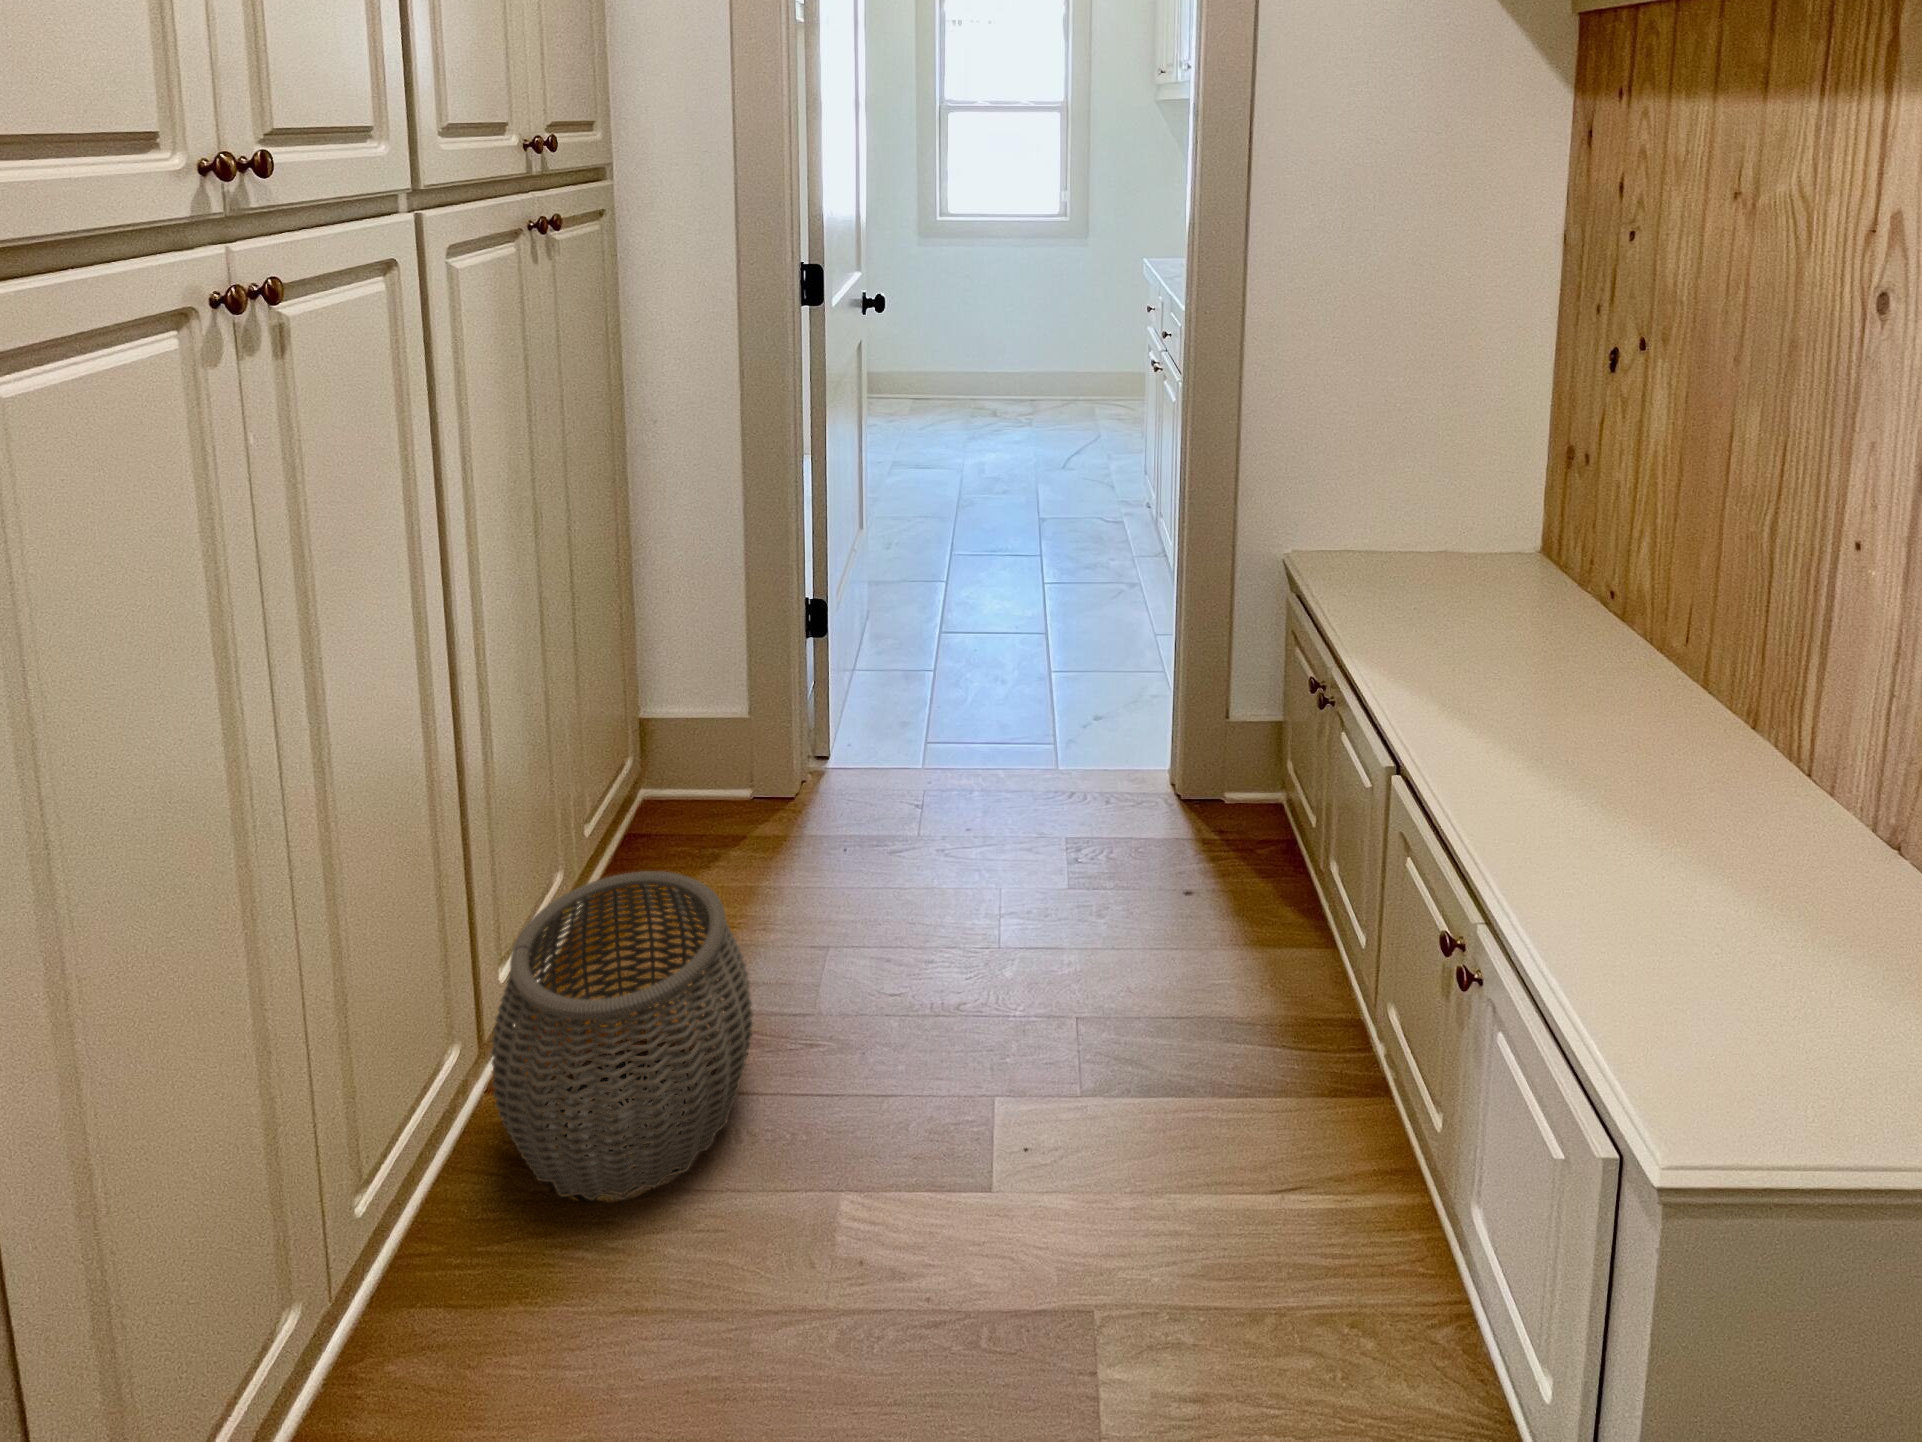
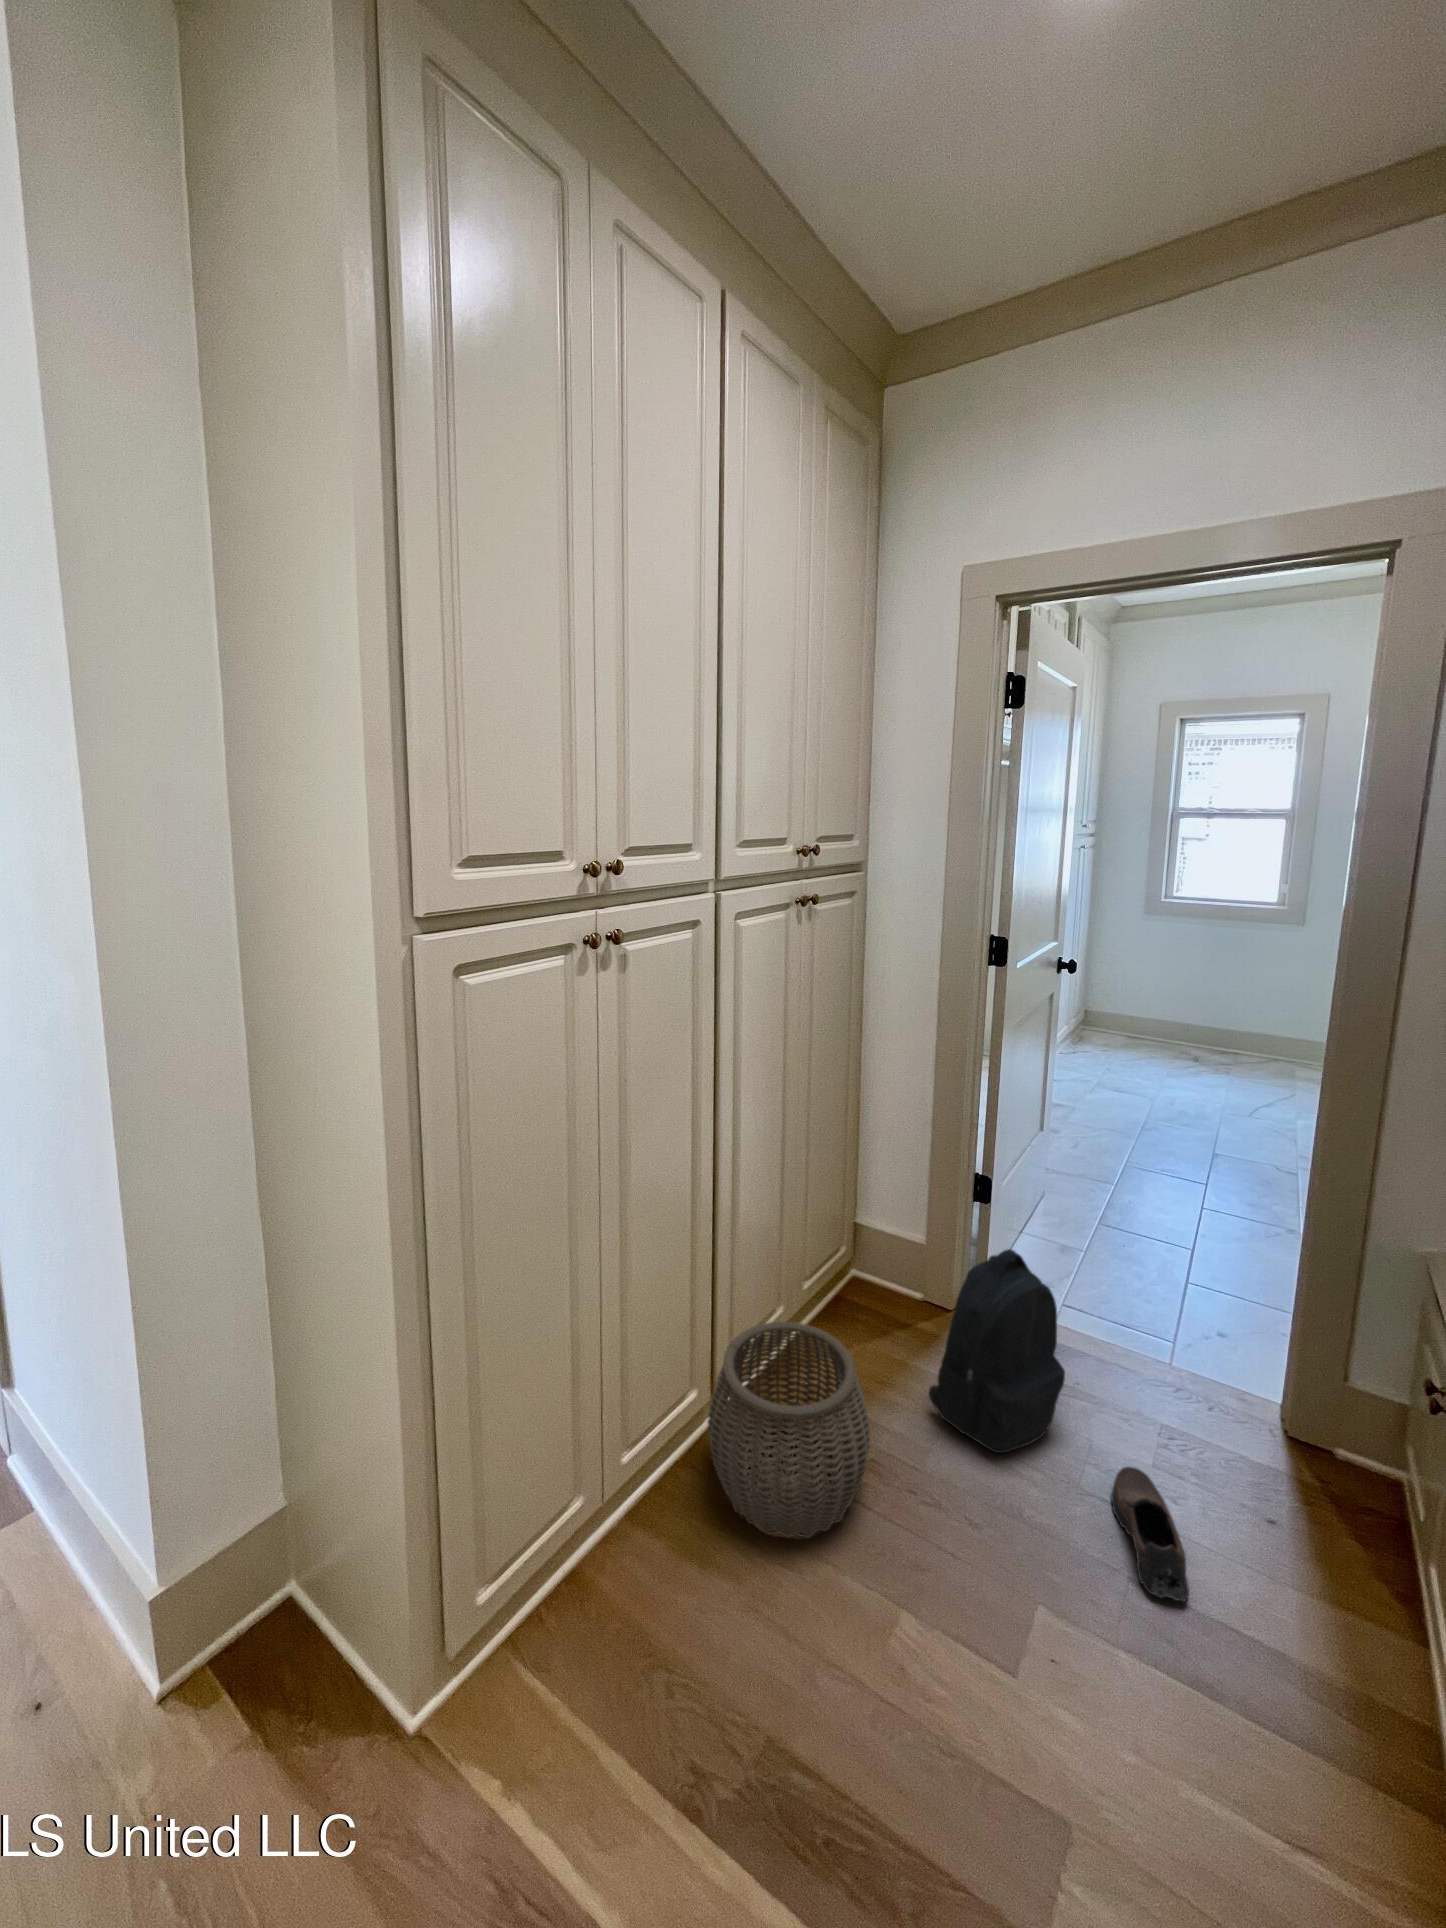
backpack: none [799,674,962,943] -> present [929,1249,1065,1453]
shoe: none [1031,887,1130,1013] -> present [1111,1467,1189,1601]

